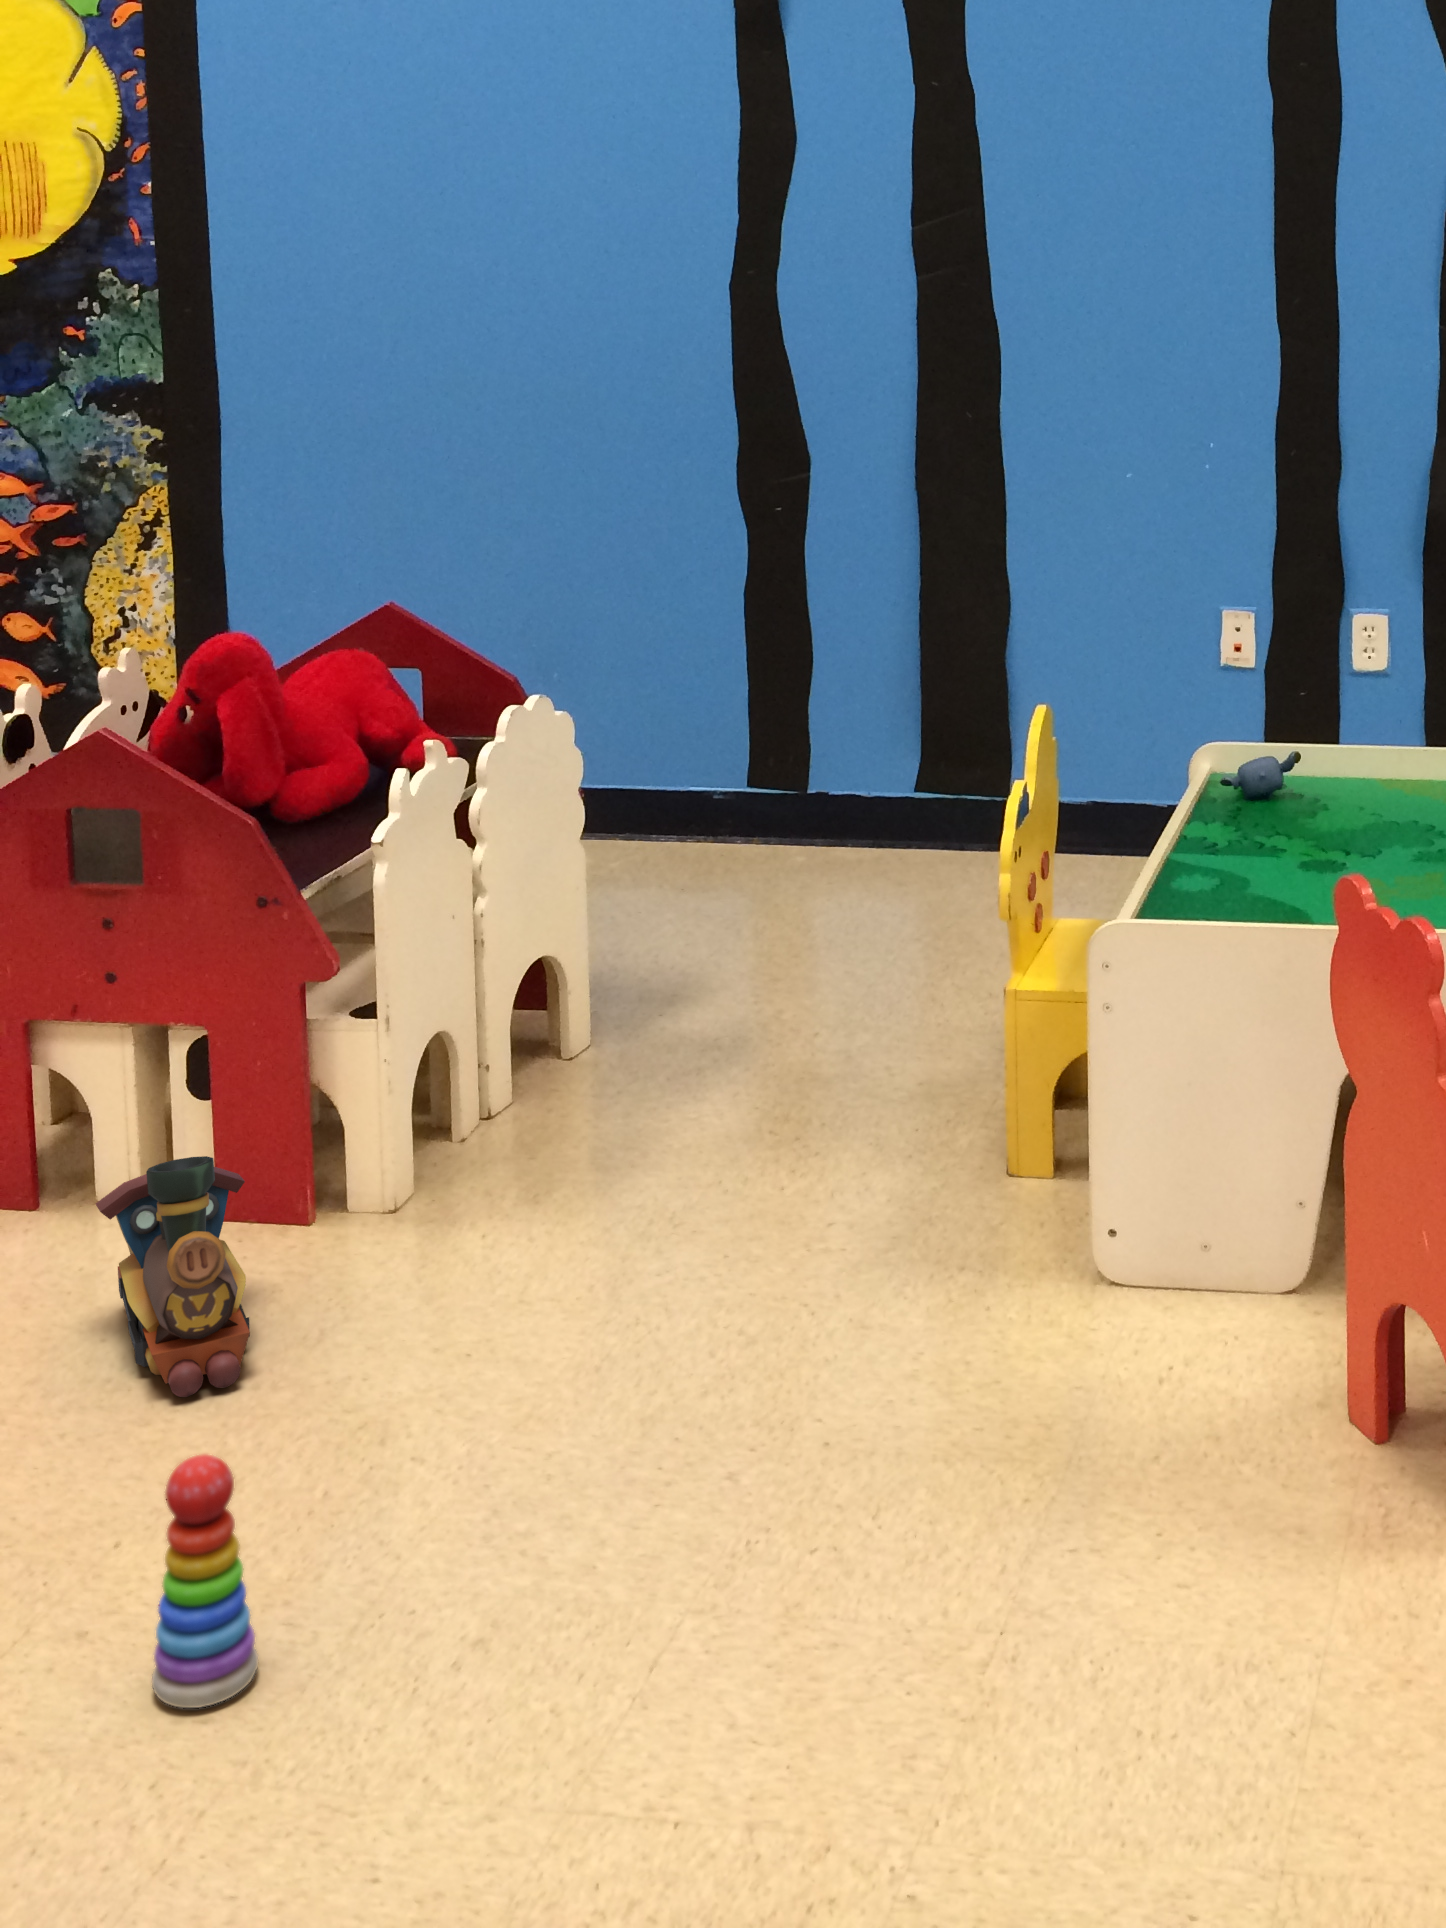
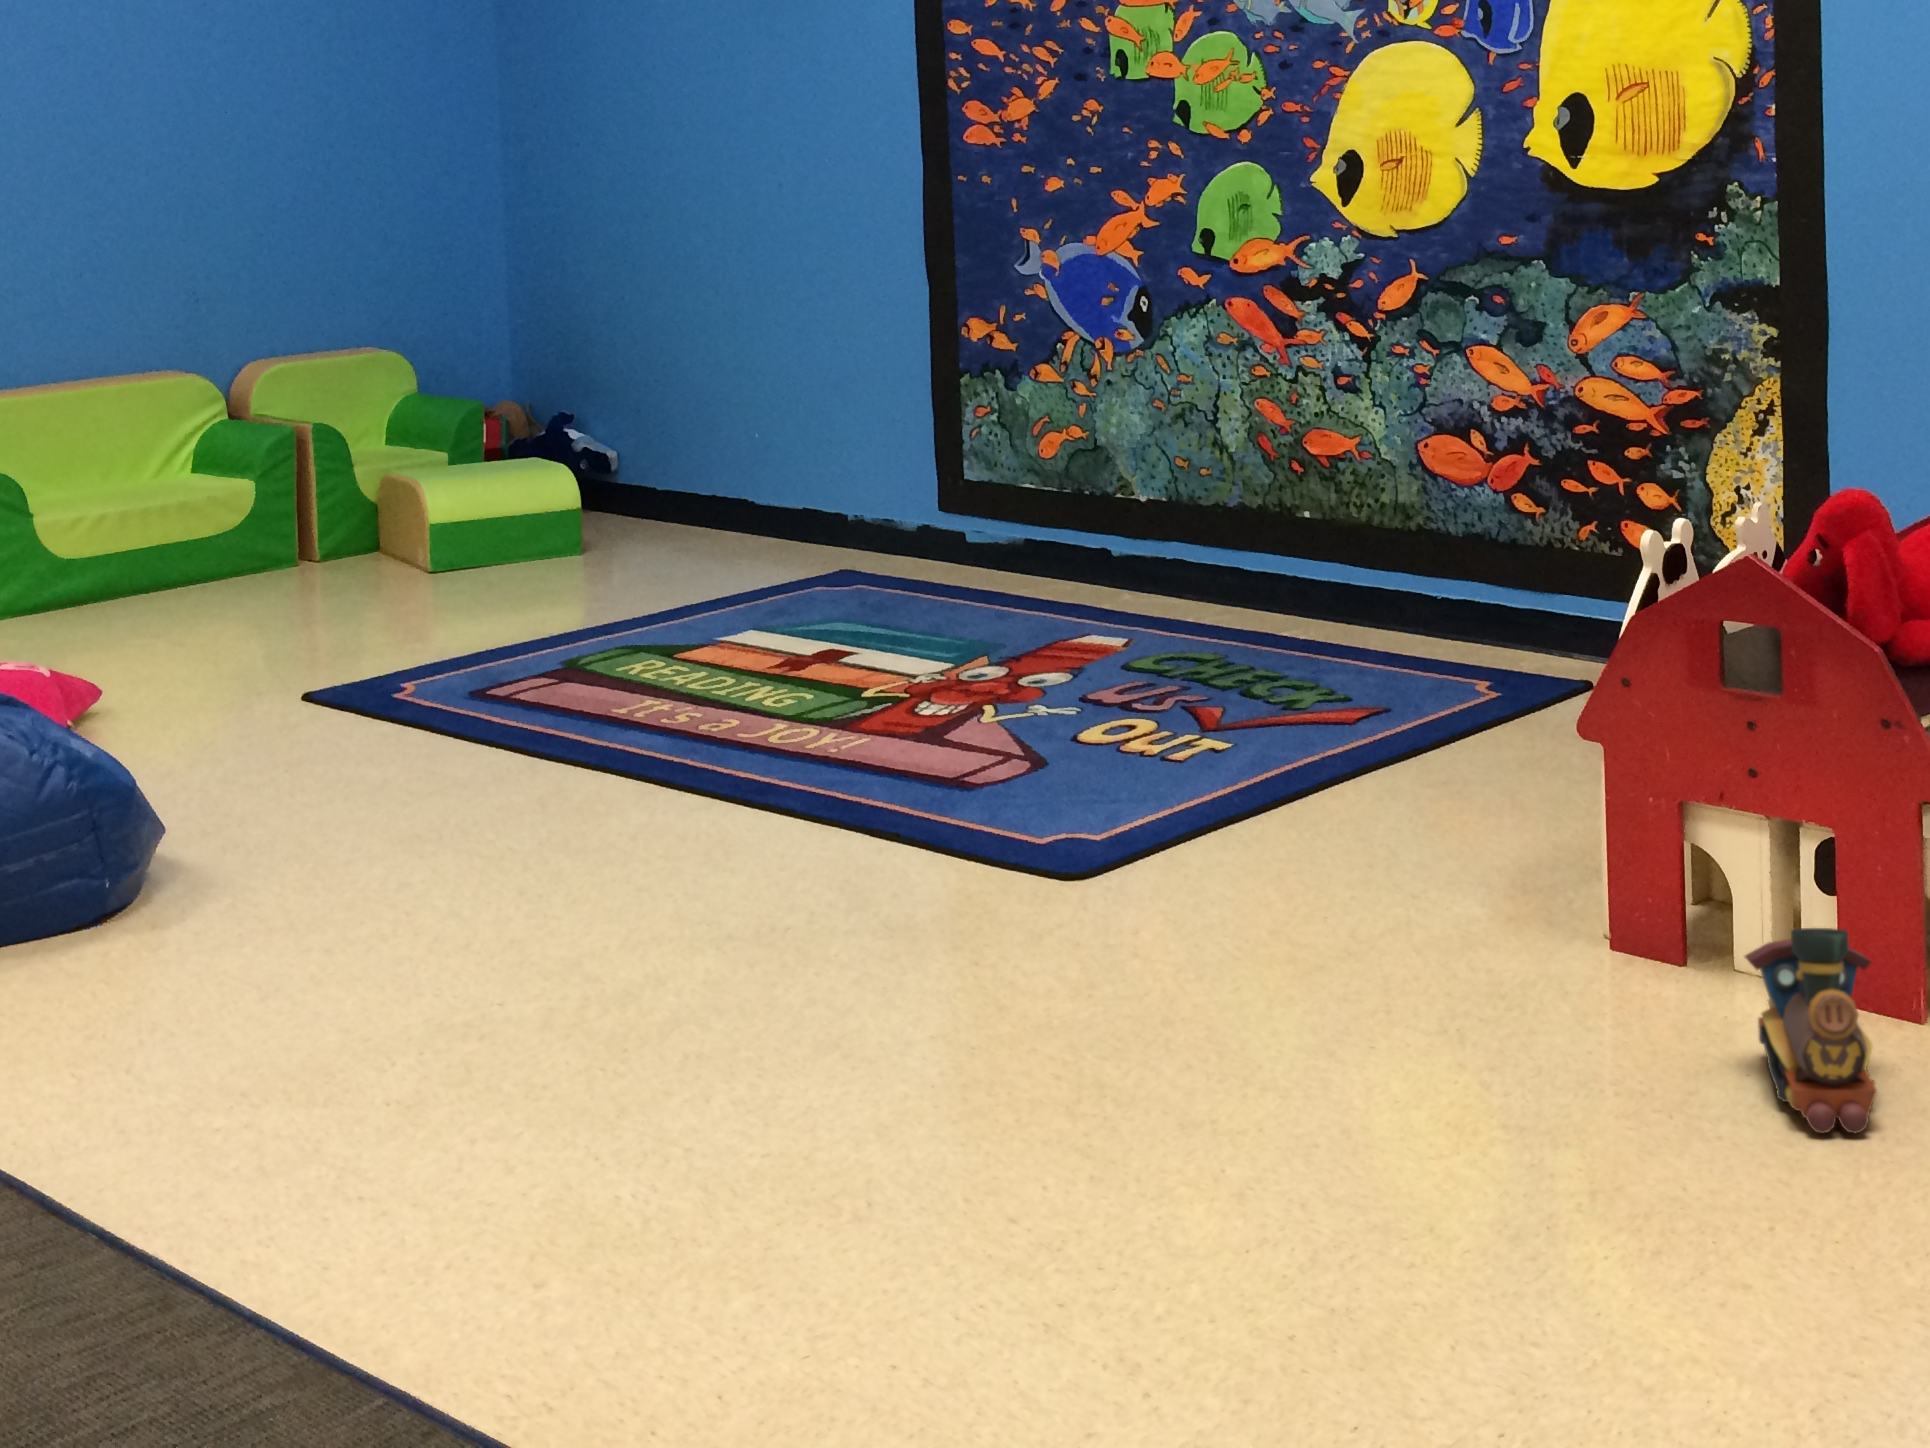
stacking toy: present [152,1454,258,1708] -> none [1808,1150,1899,1370]

